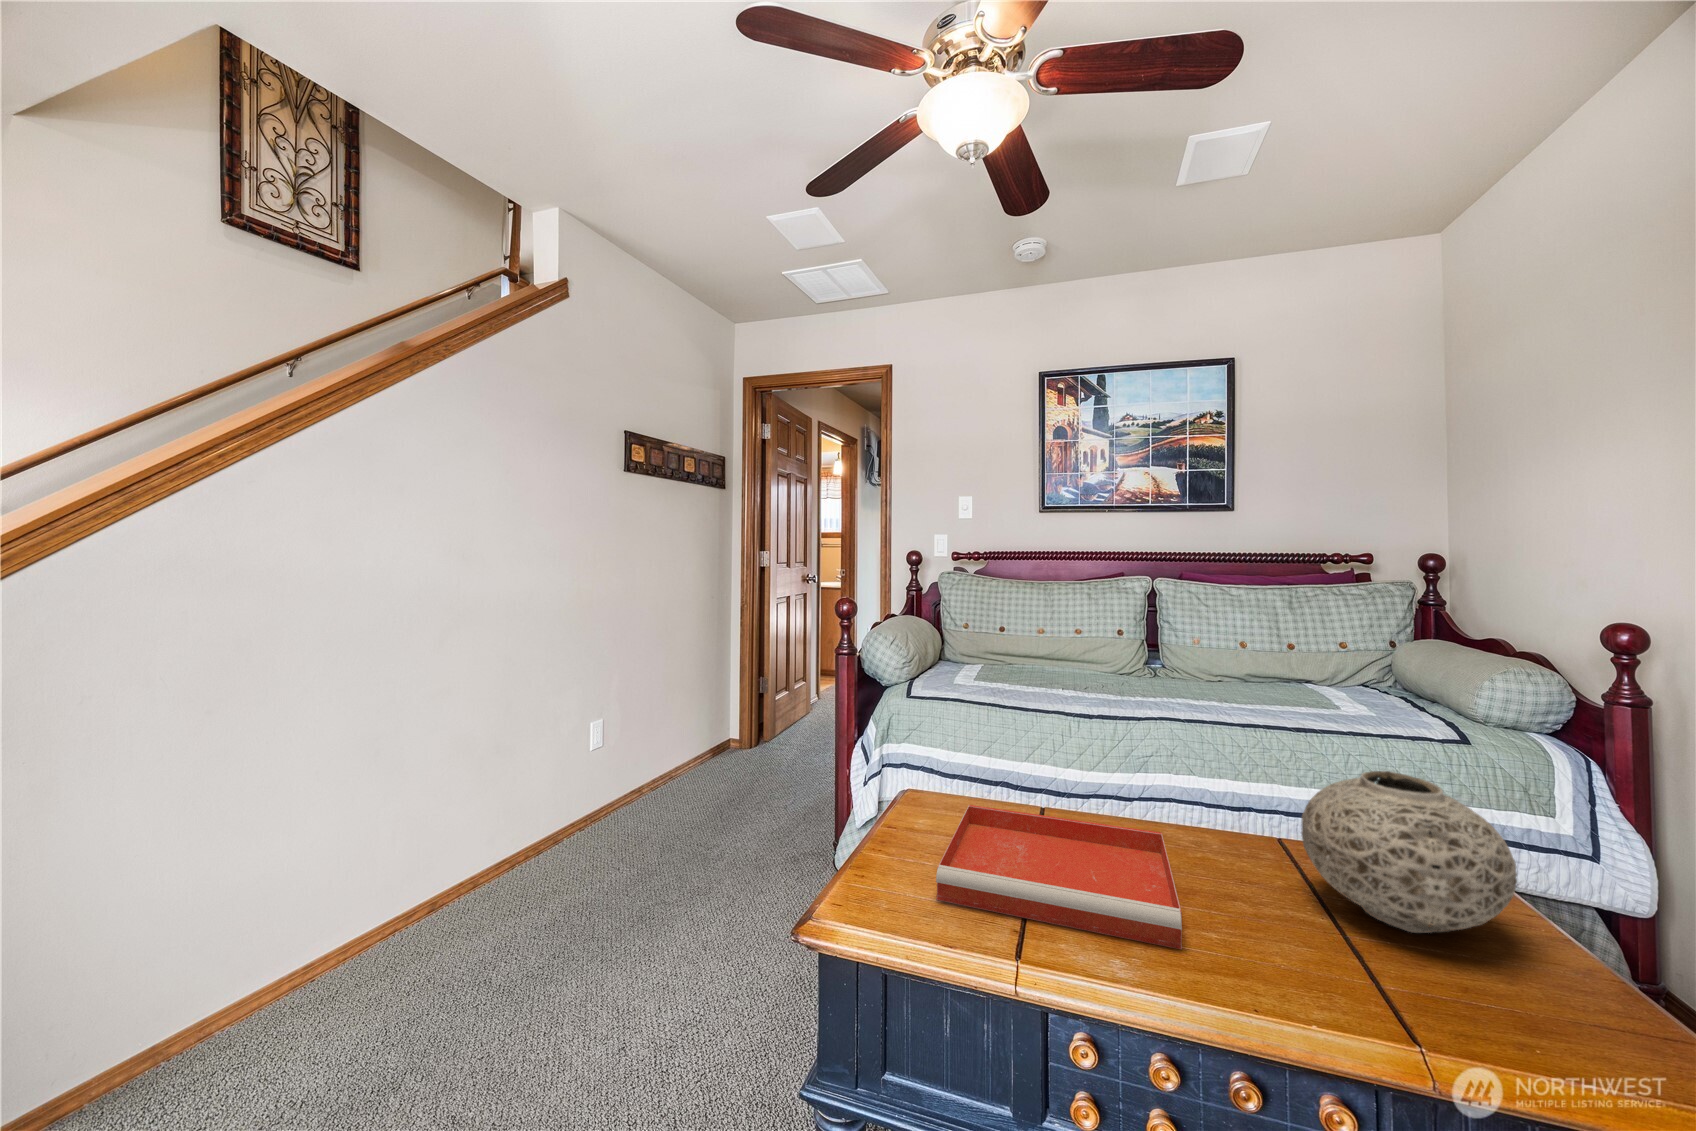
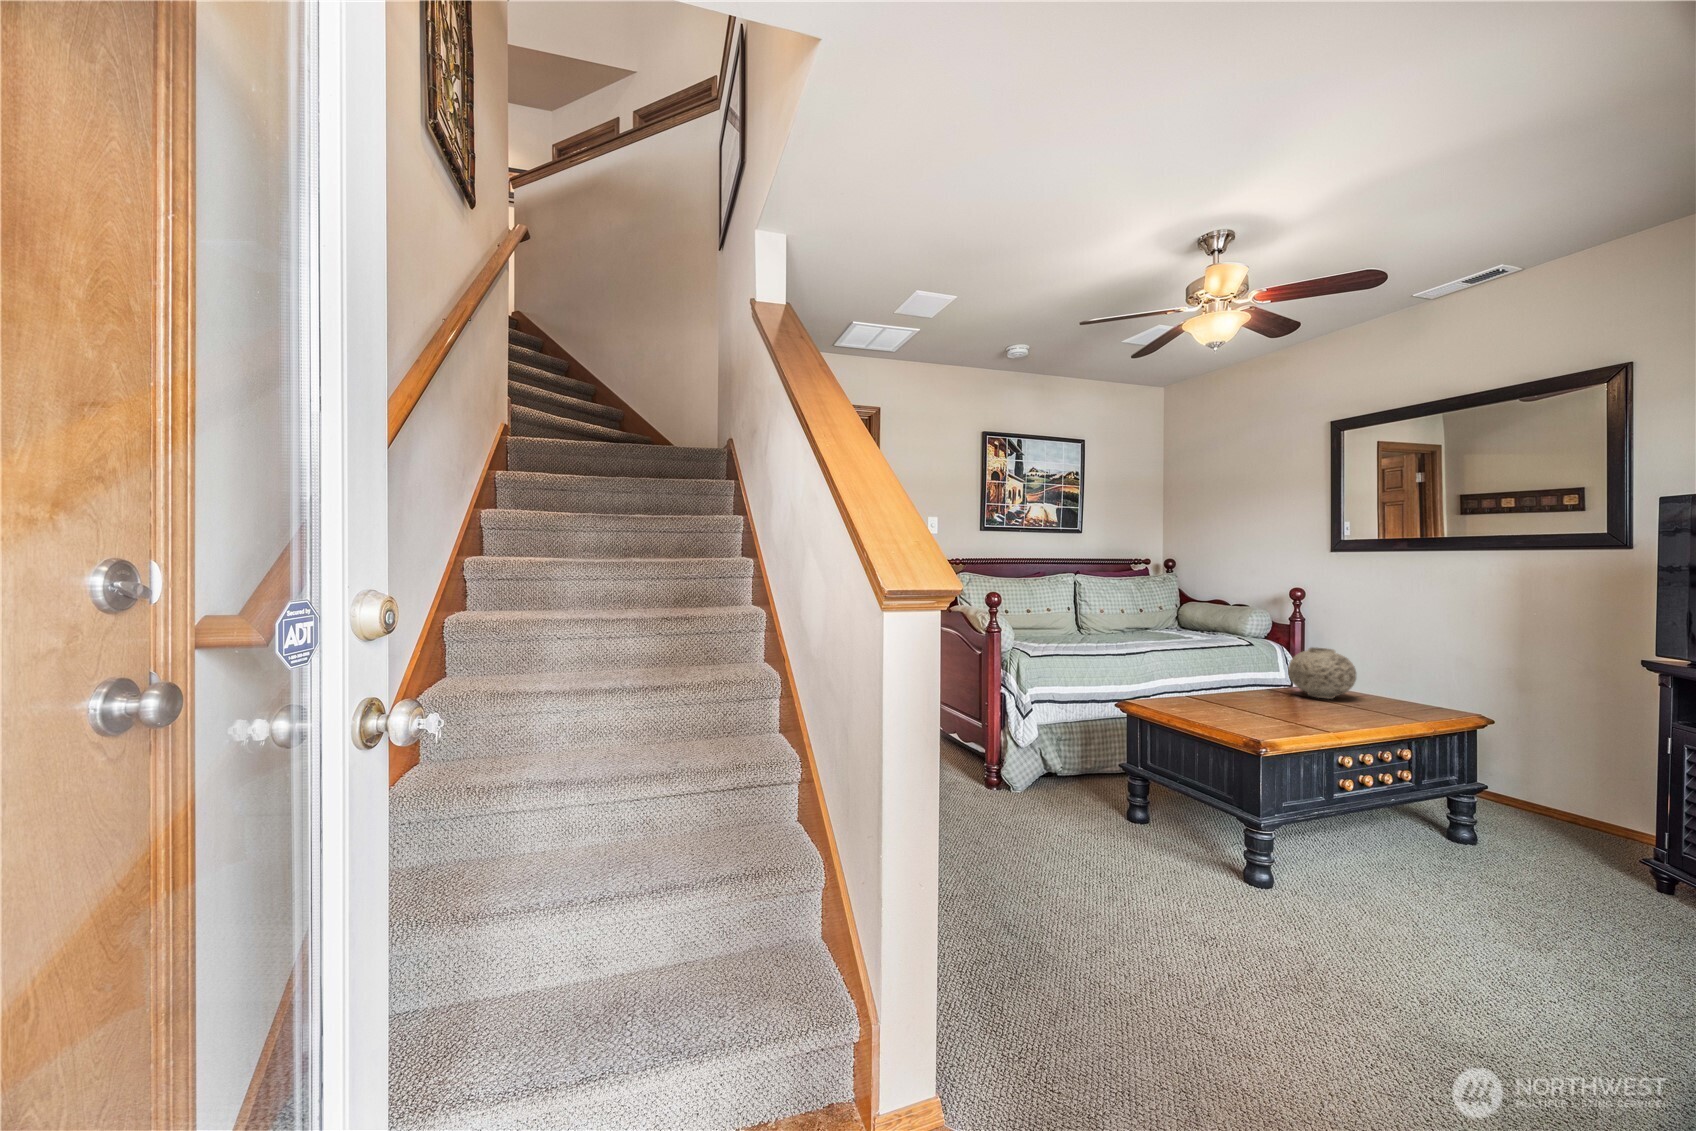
tray: present [936,805,1182,949] -> none [1177,686,1305,718]

